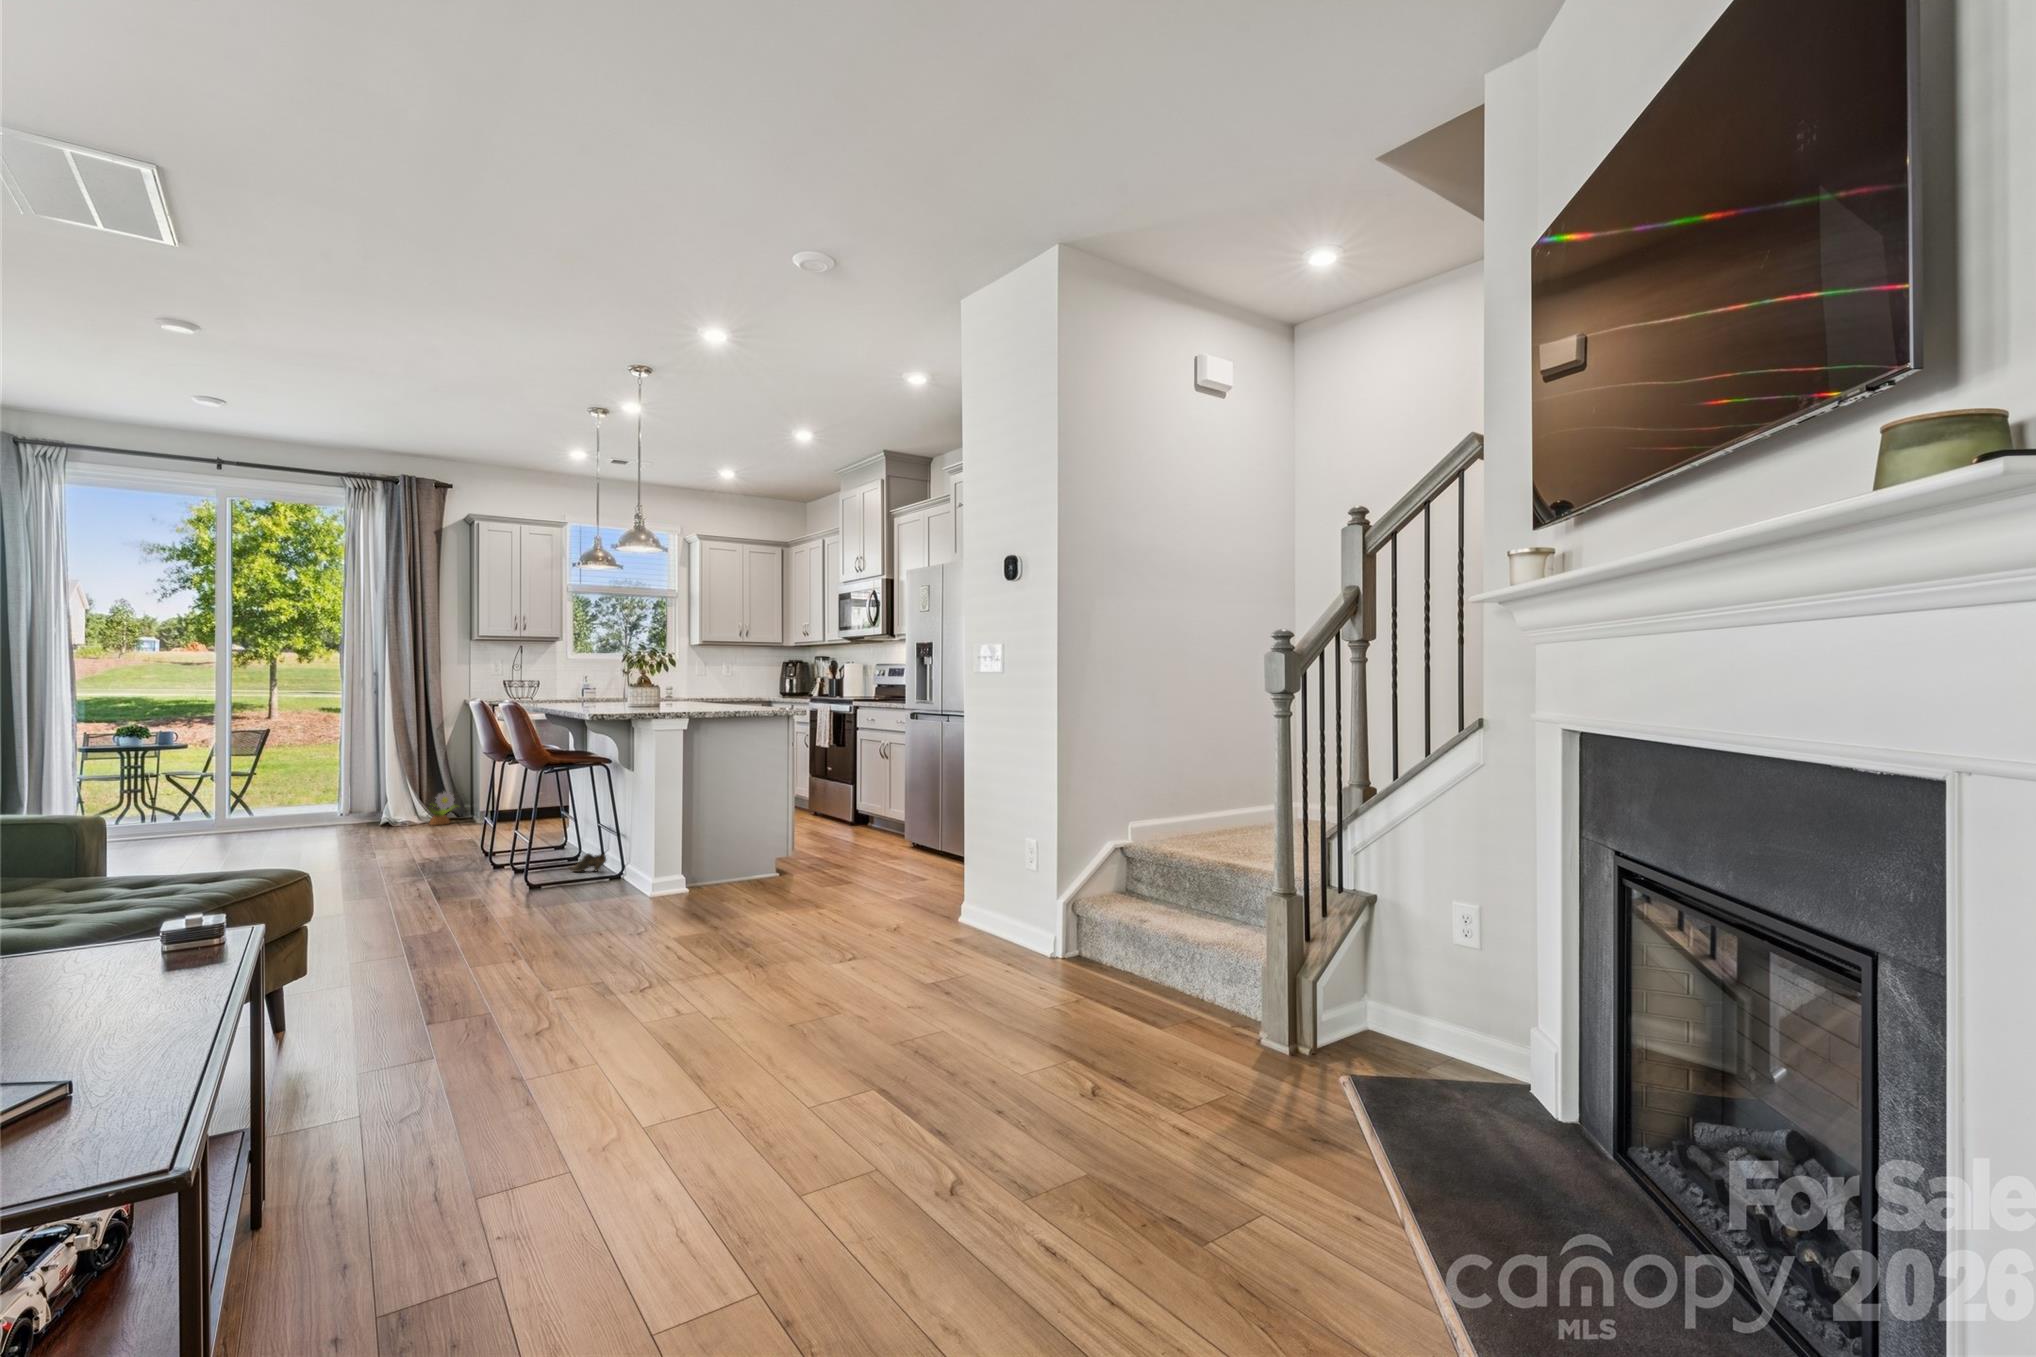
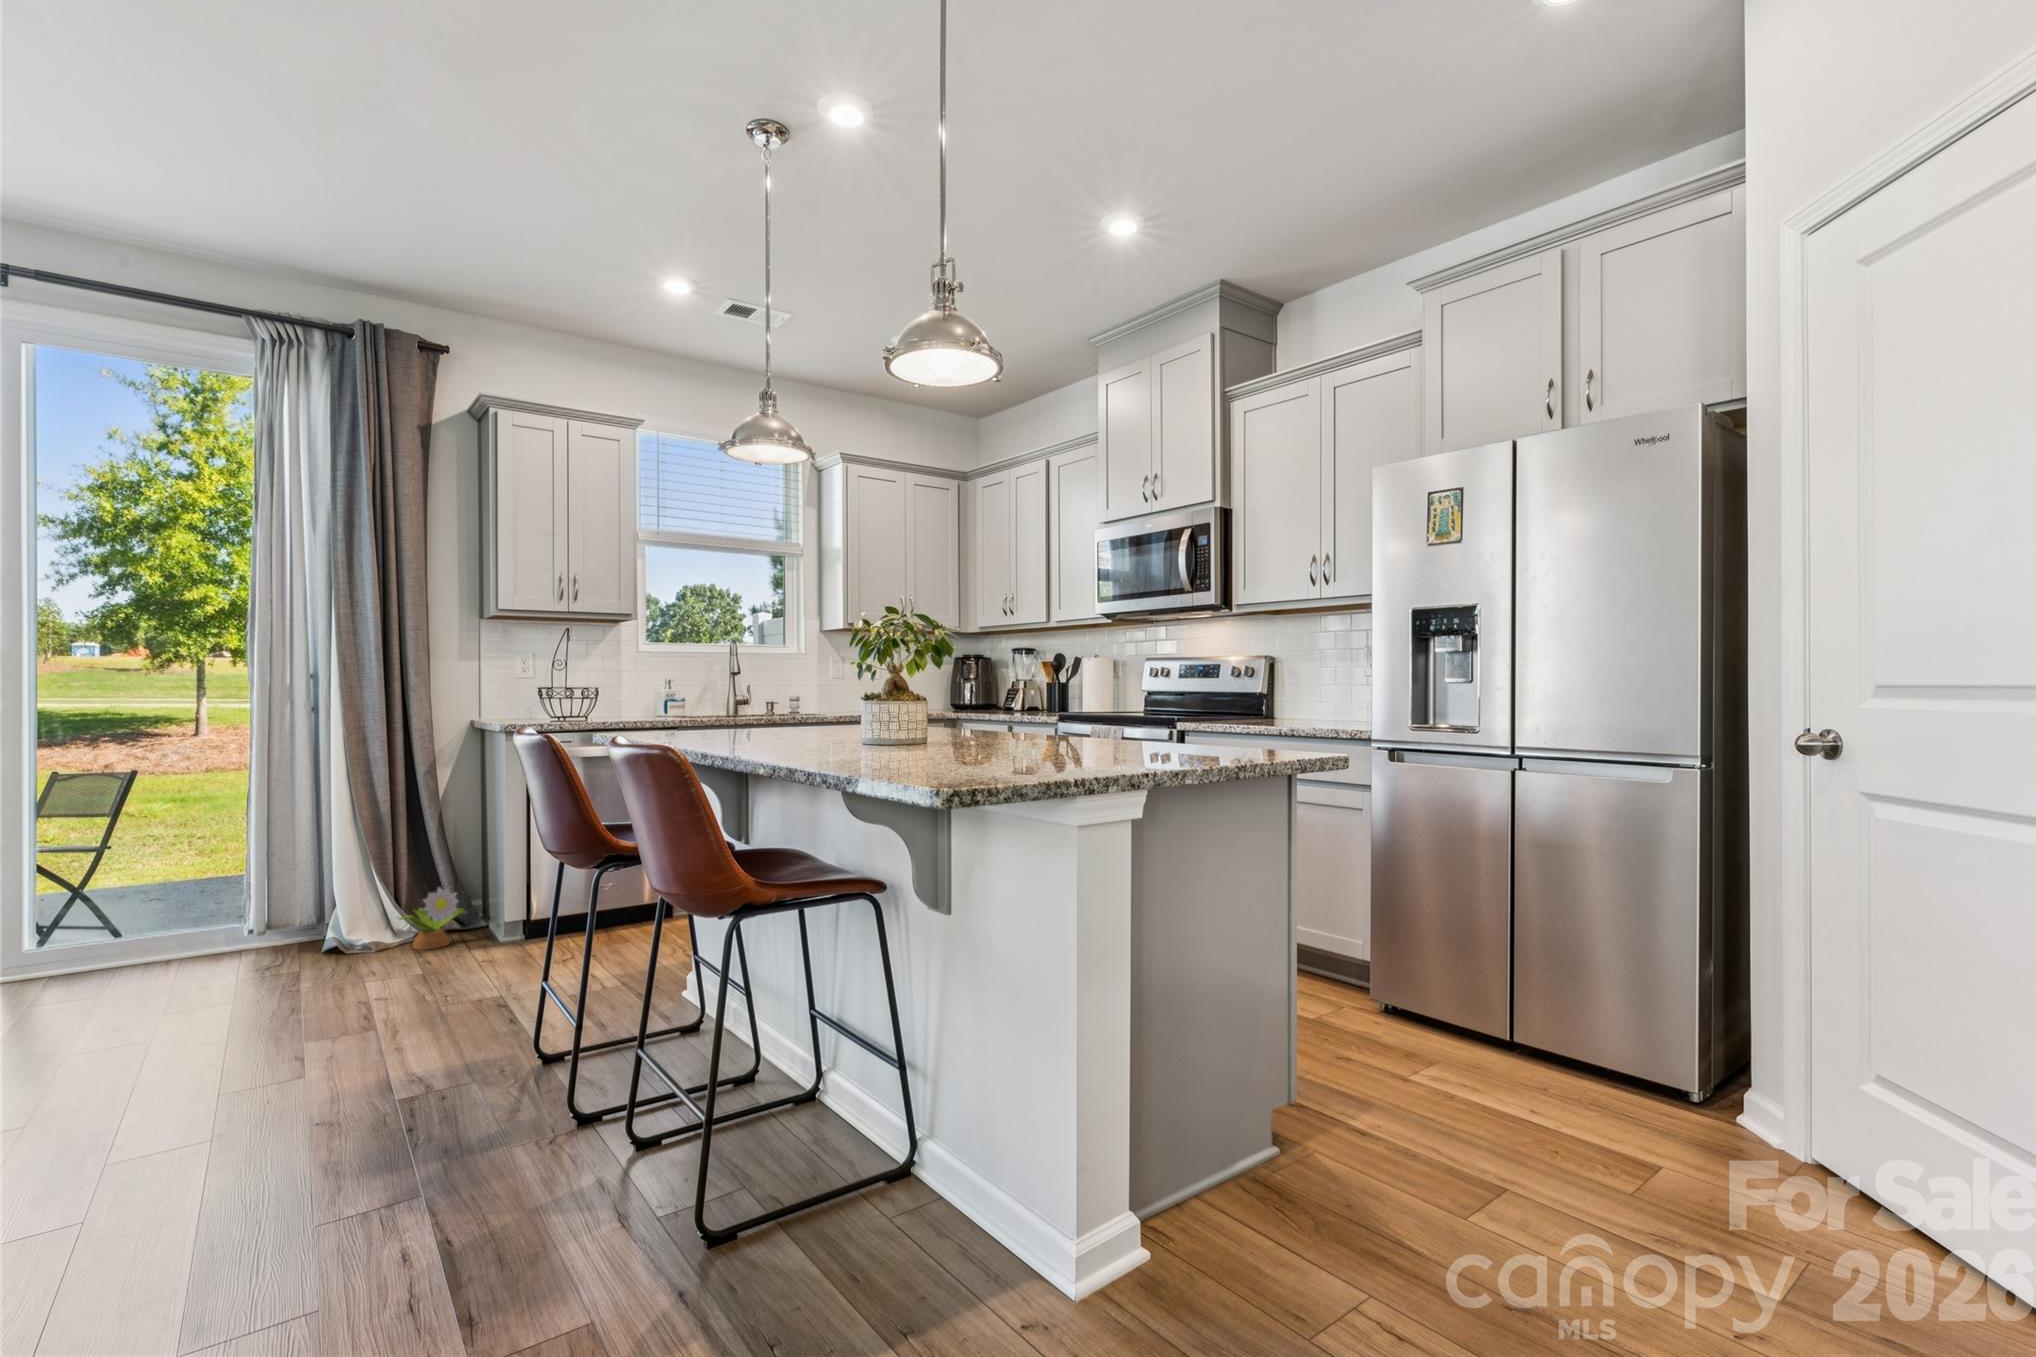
shoe: present [568,853,606,872] -> none [757,1091,846,1140]

